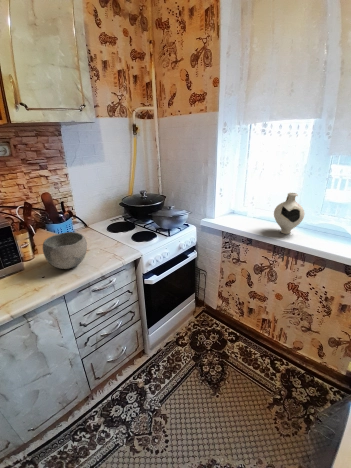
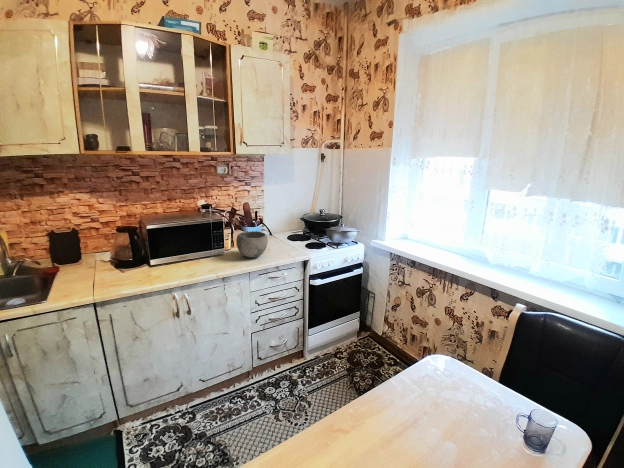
decorative vase: present [274,193,304,234] -> none [434,220,462,258]

